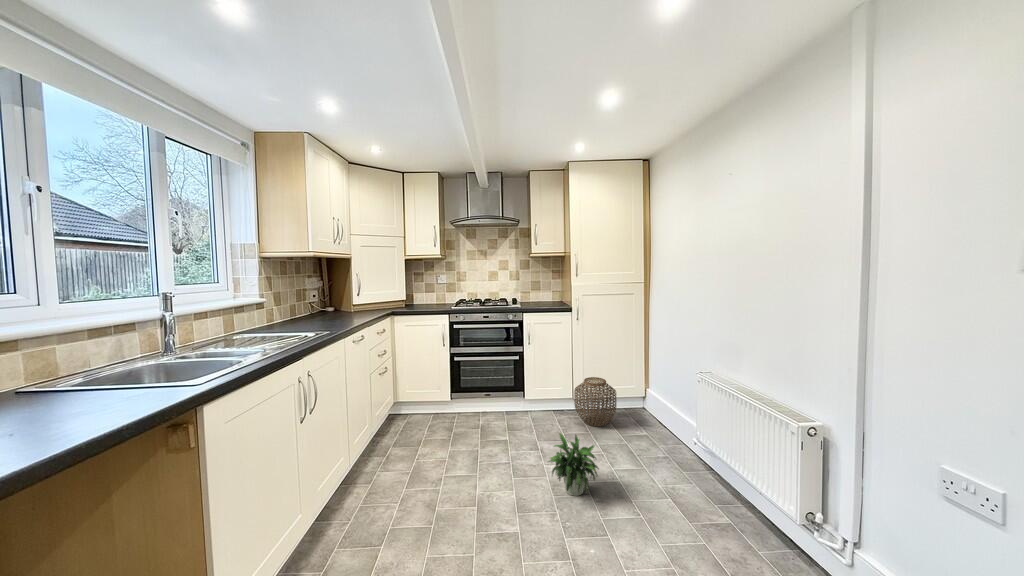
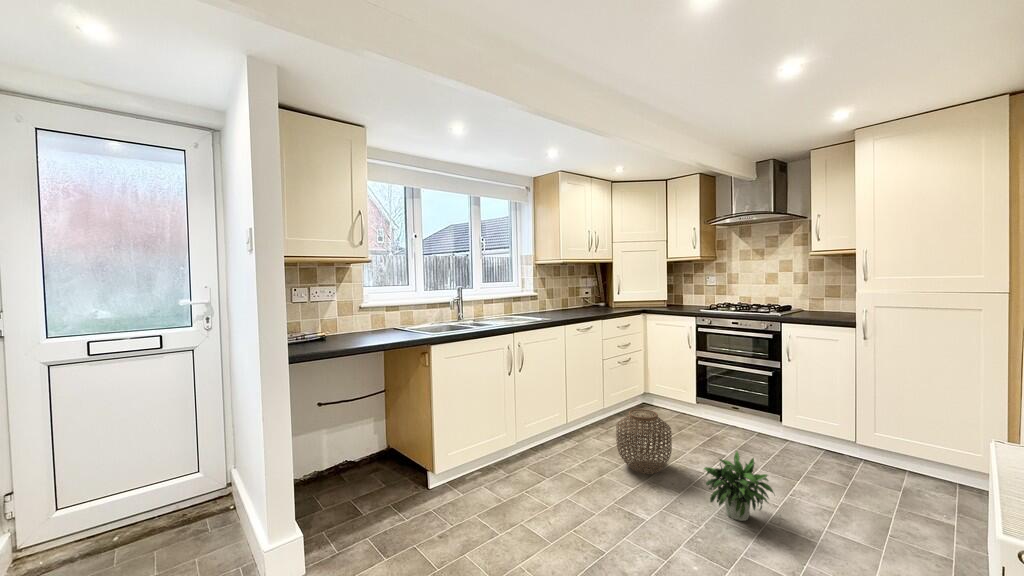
woven basket: present [574,377,616,426] -> present [616,409,672,474]

